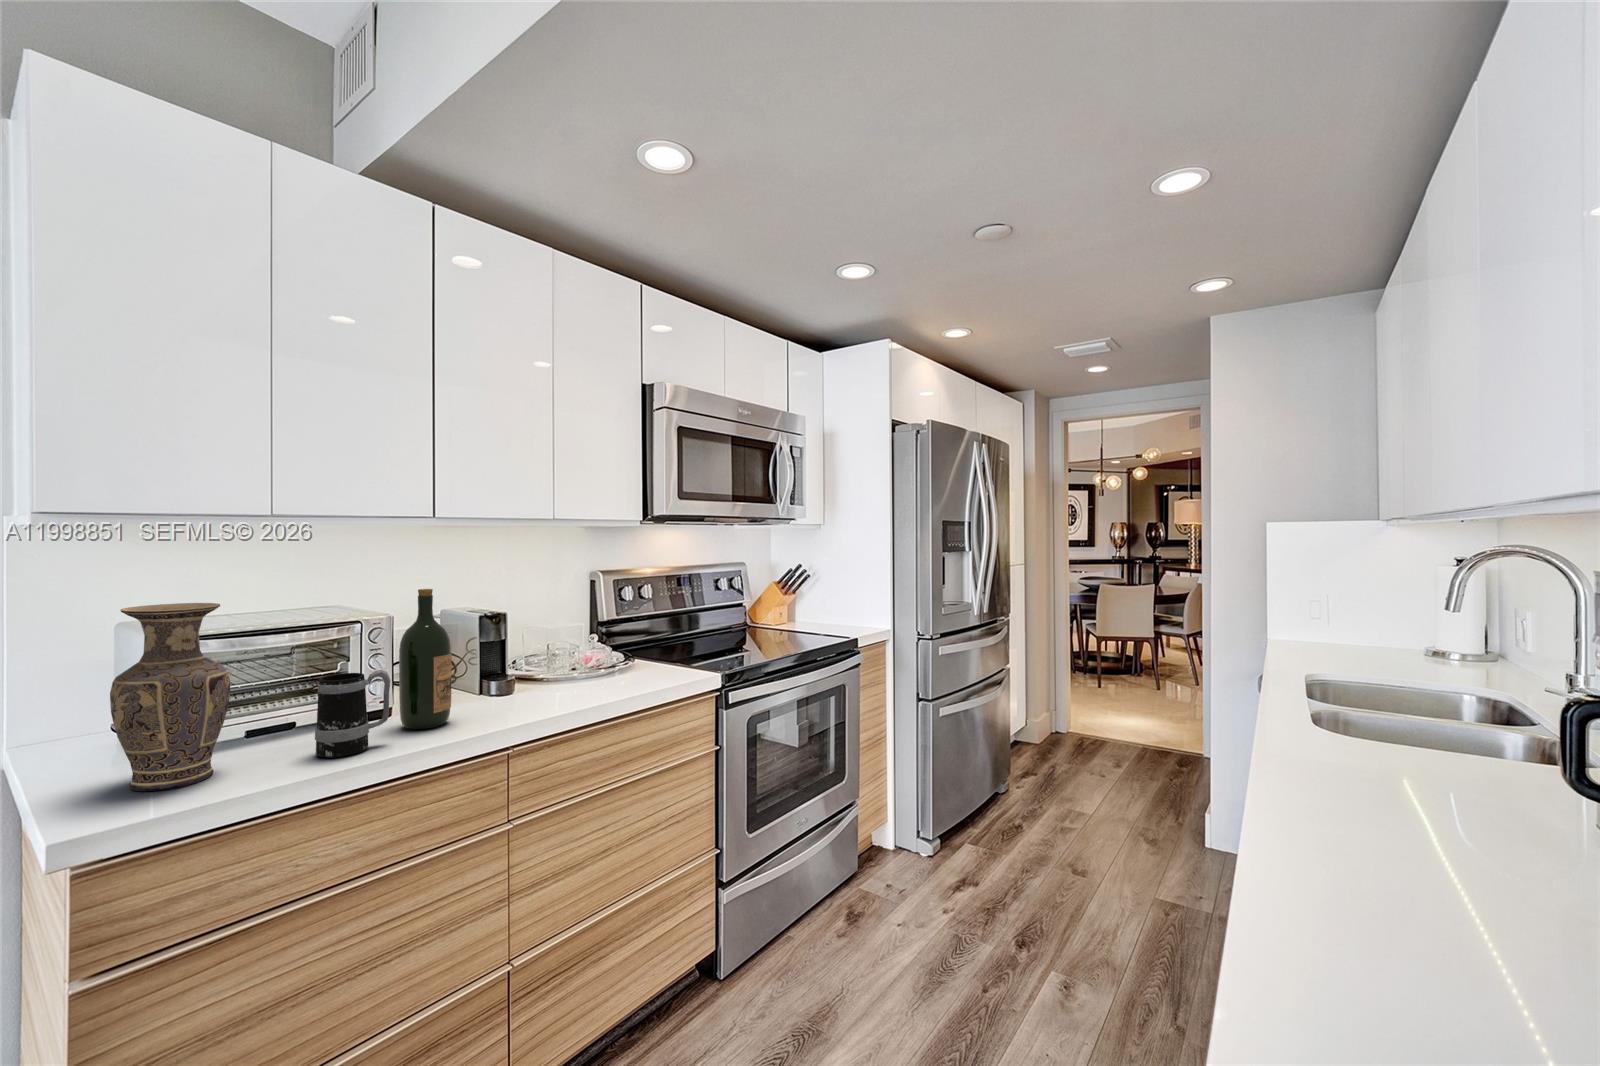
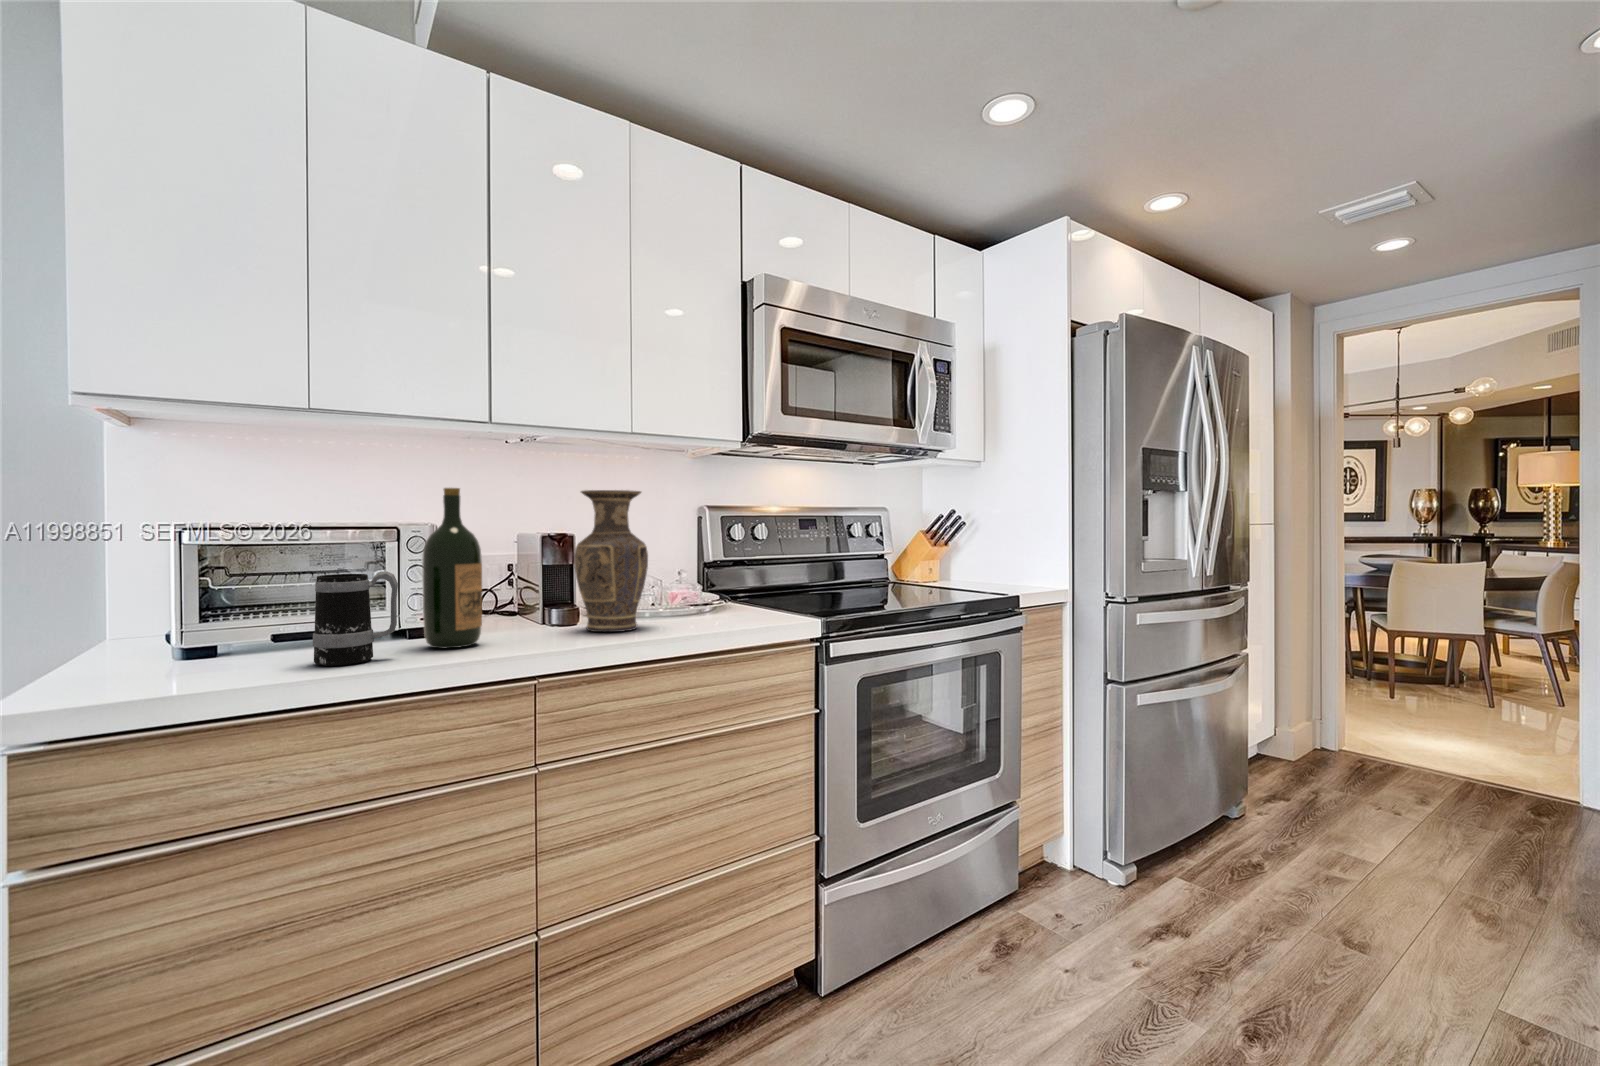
vase: present [110,603,230,791] -> present [574,490,648,632]

